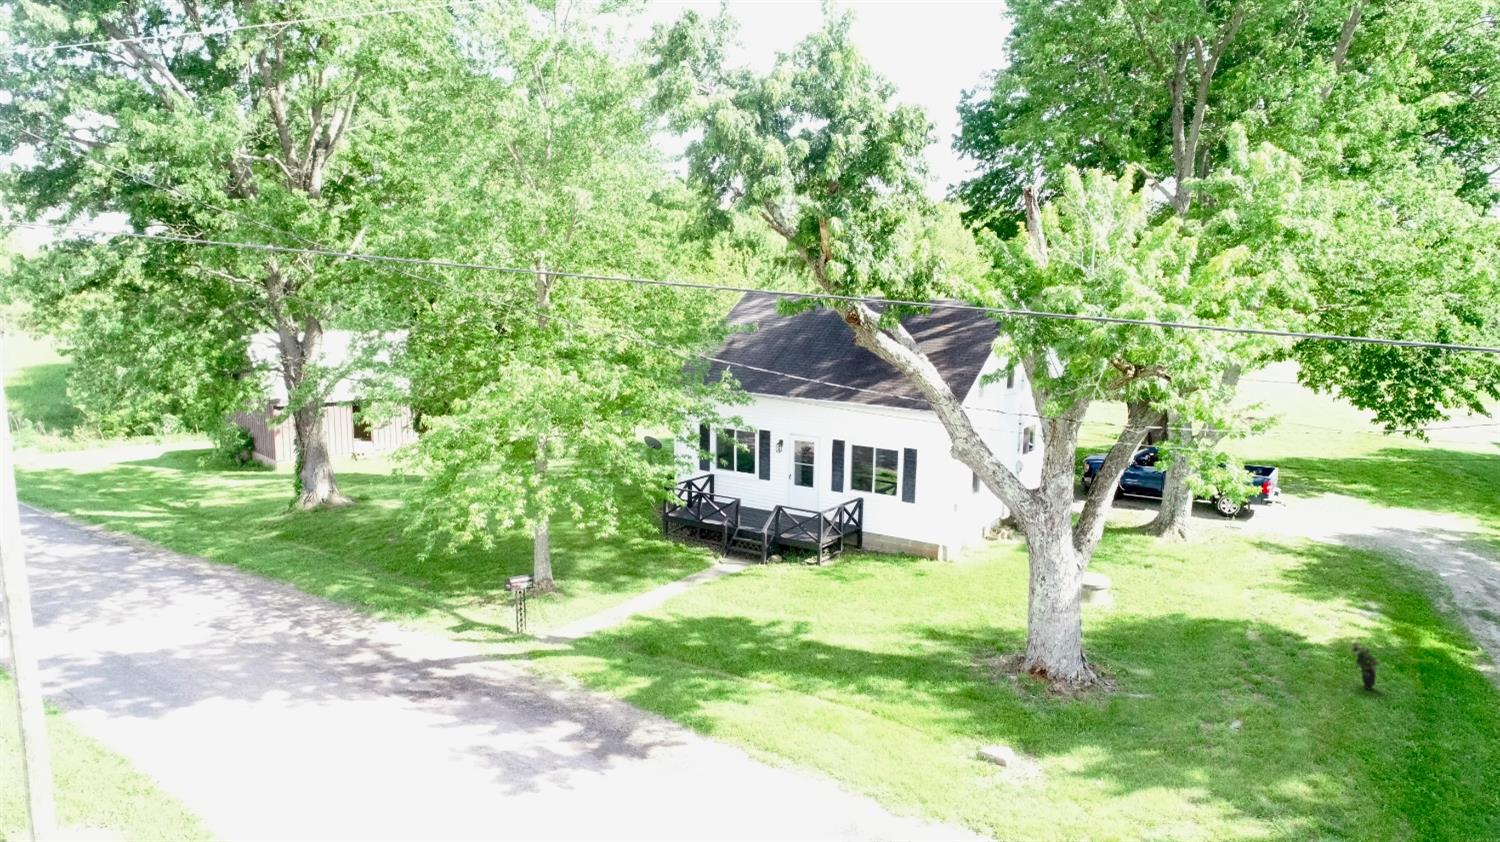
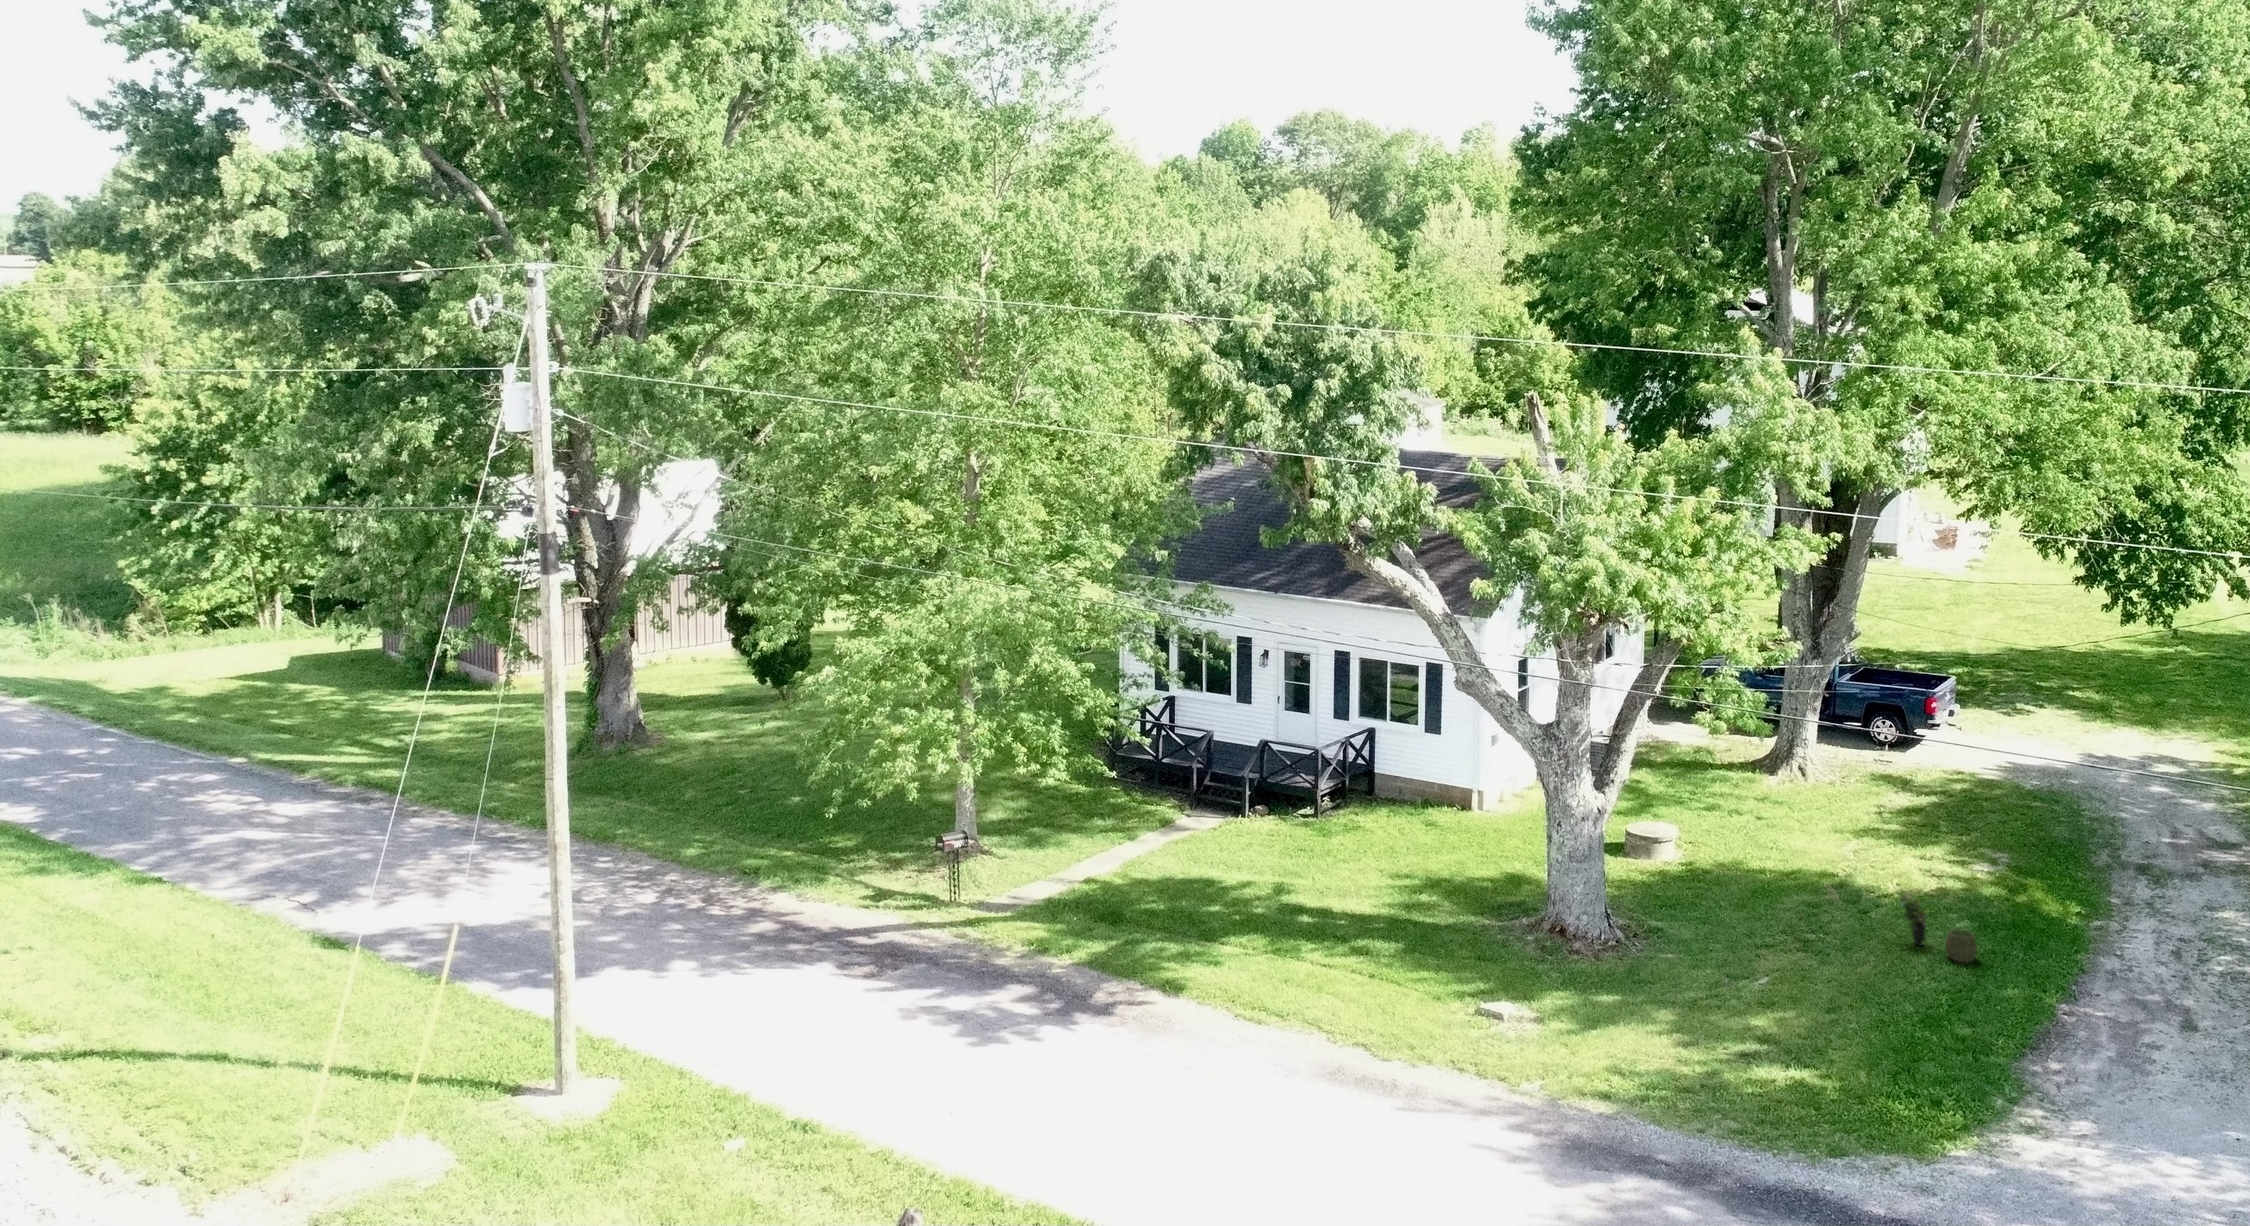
woven basket: none [1401,677,1435,708] -> present [1945,930,1977,962]

